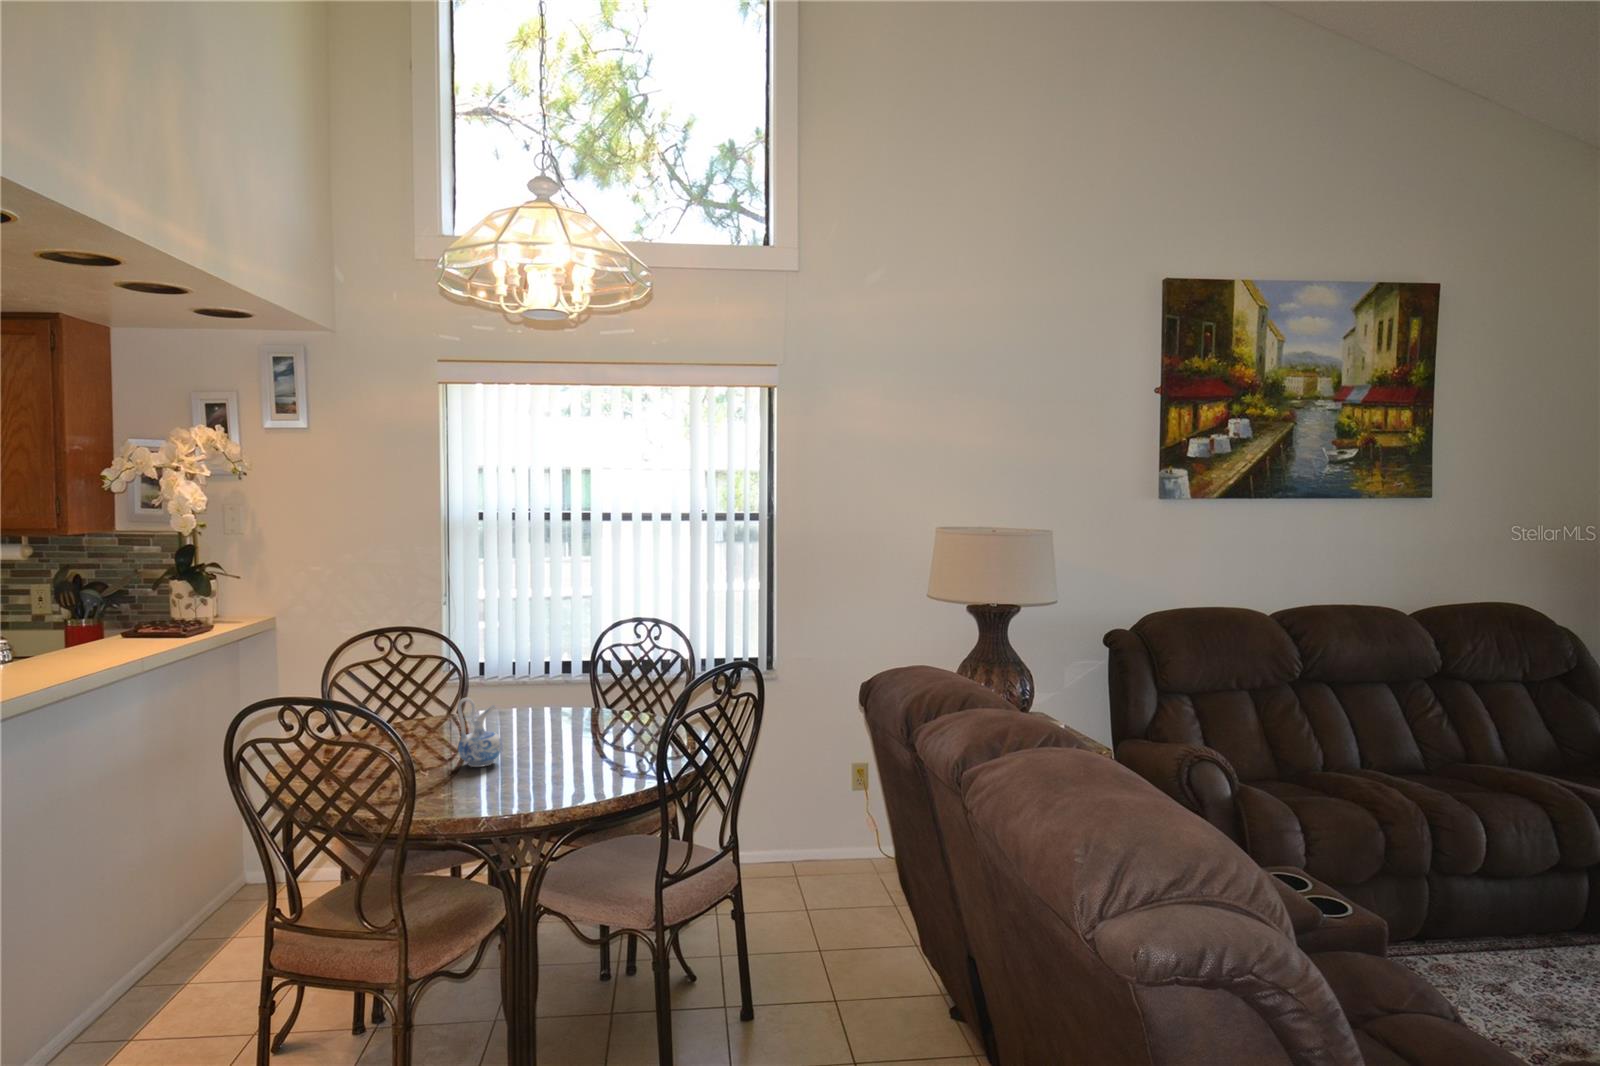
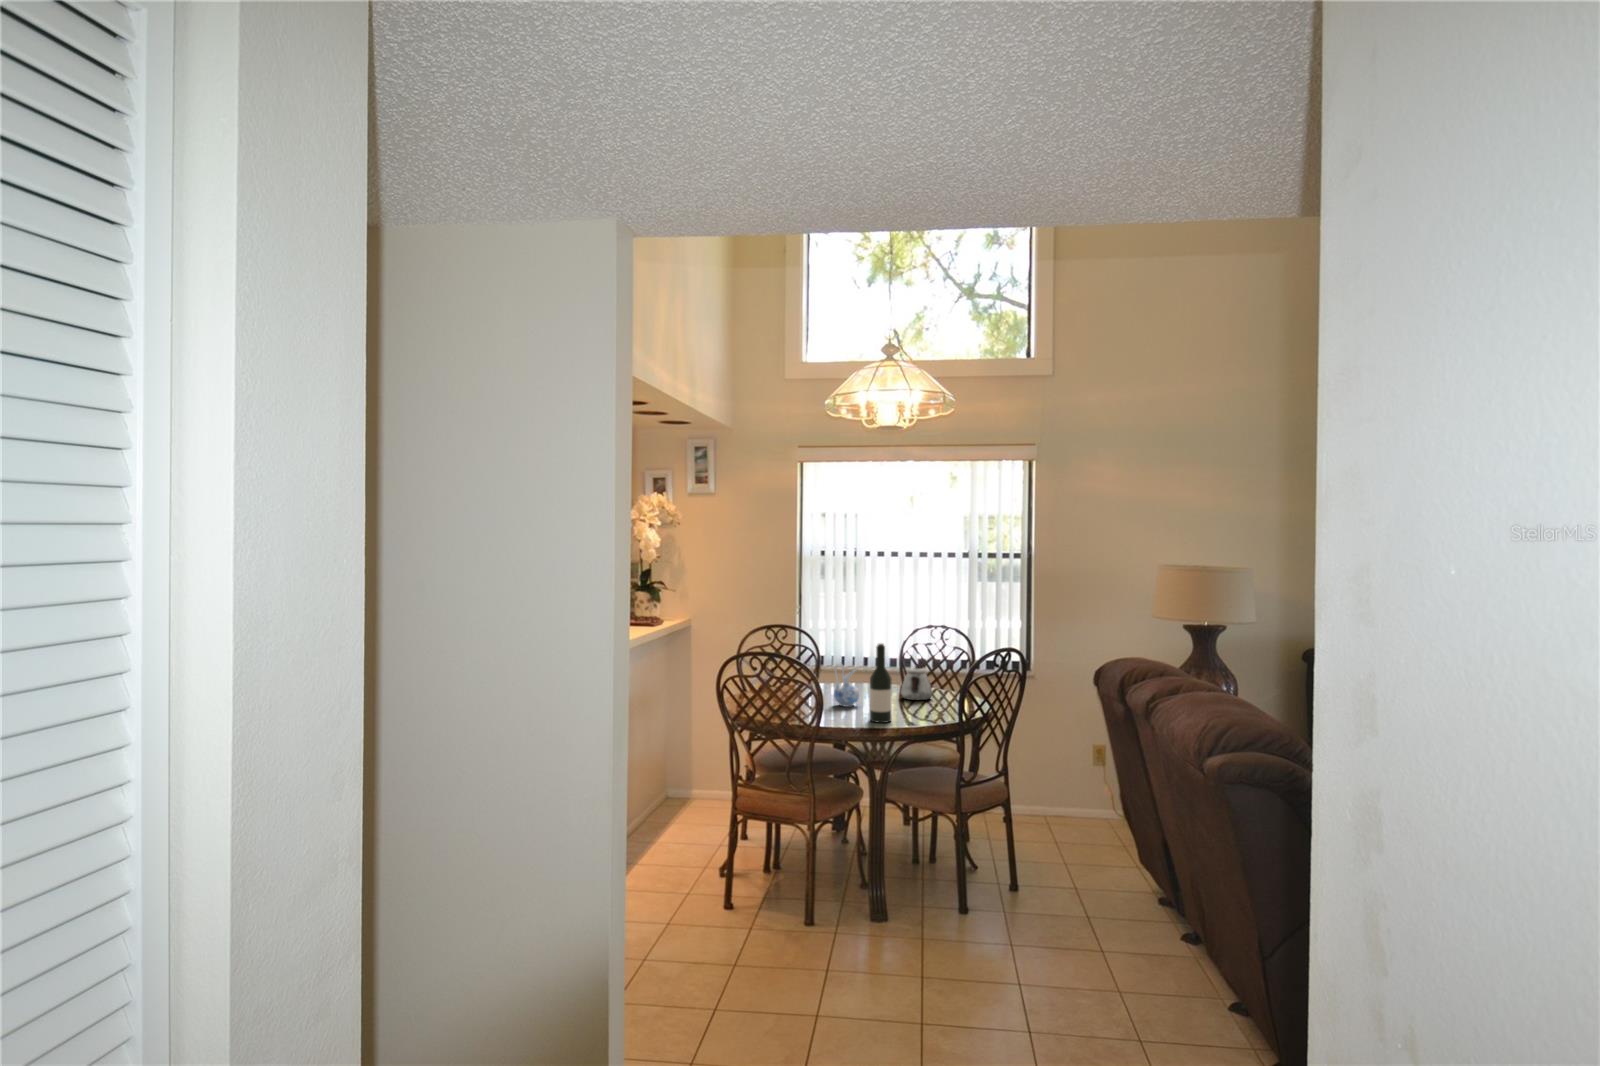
wine bottle: none [504,669,543,804] -> present [870,643,891,723]
teapot: none [577,688,625,742] -> present [901,666,932,700]

